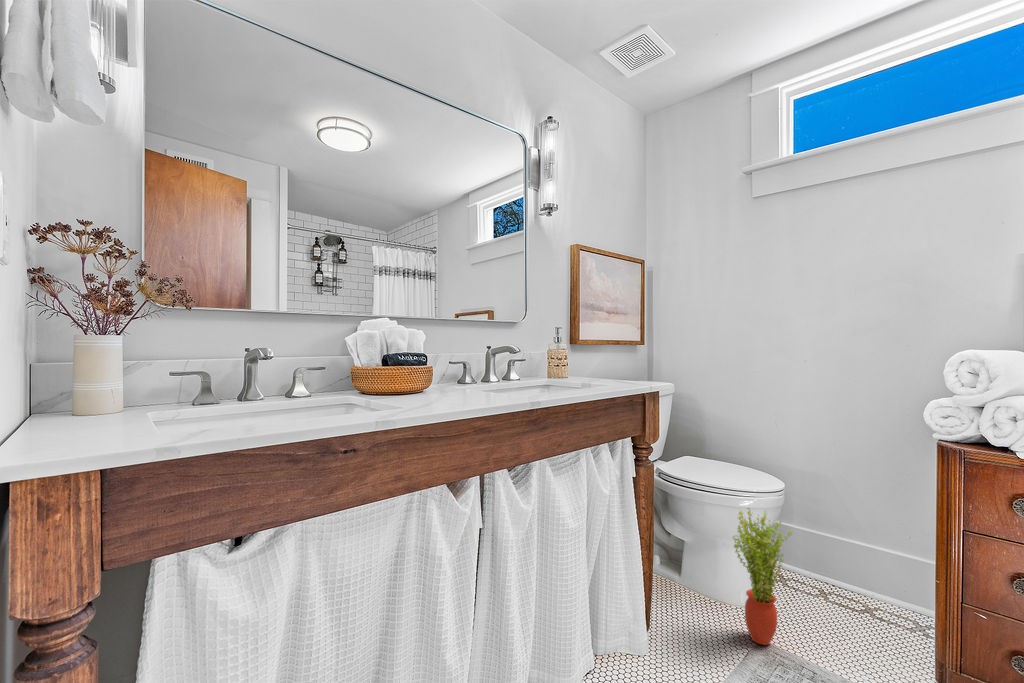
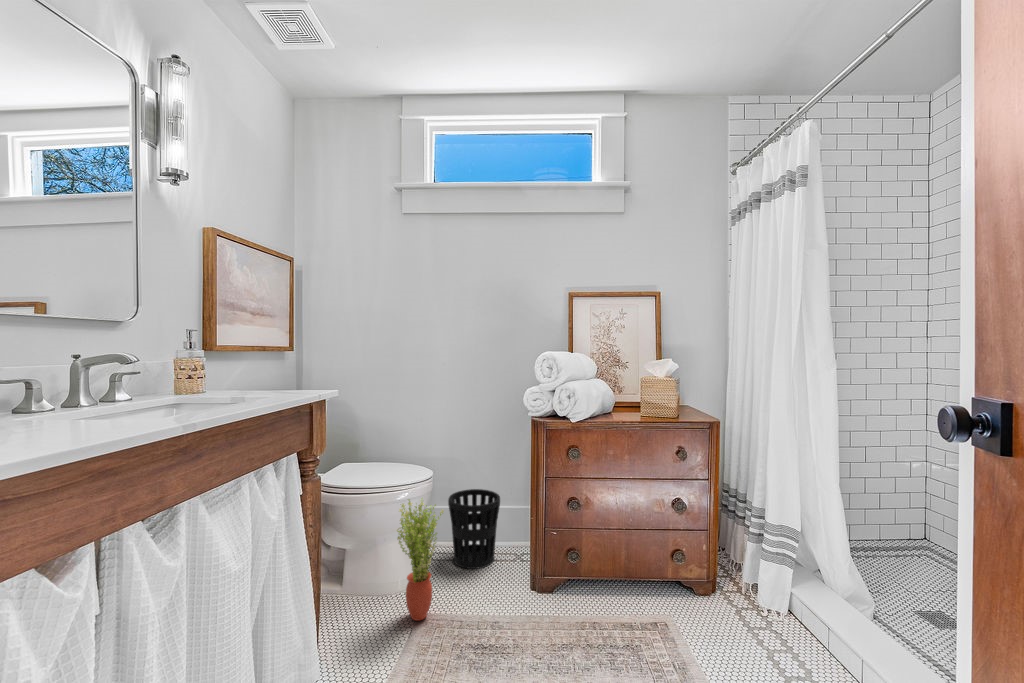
wastebasket: none [809,518,888,621] -> present [448,489,500,569]

